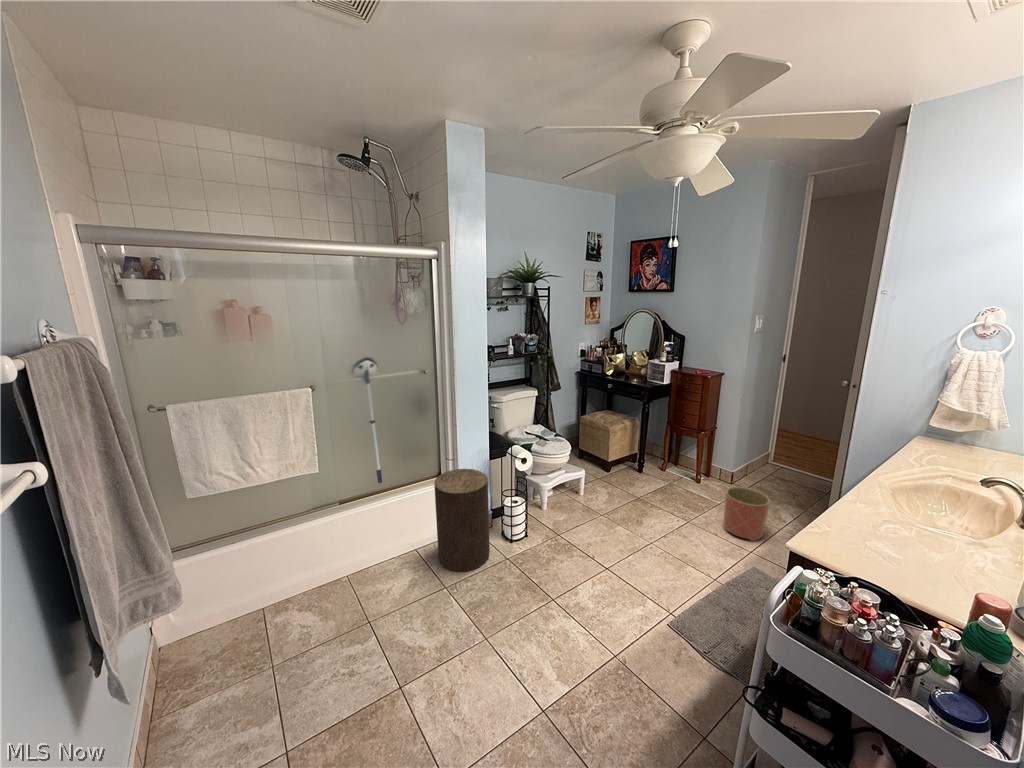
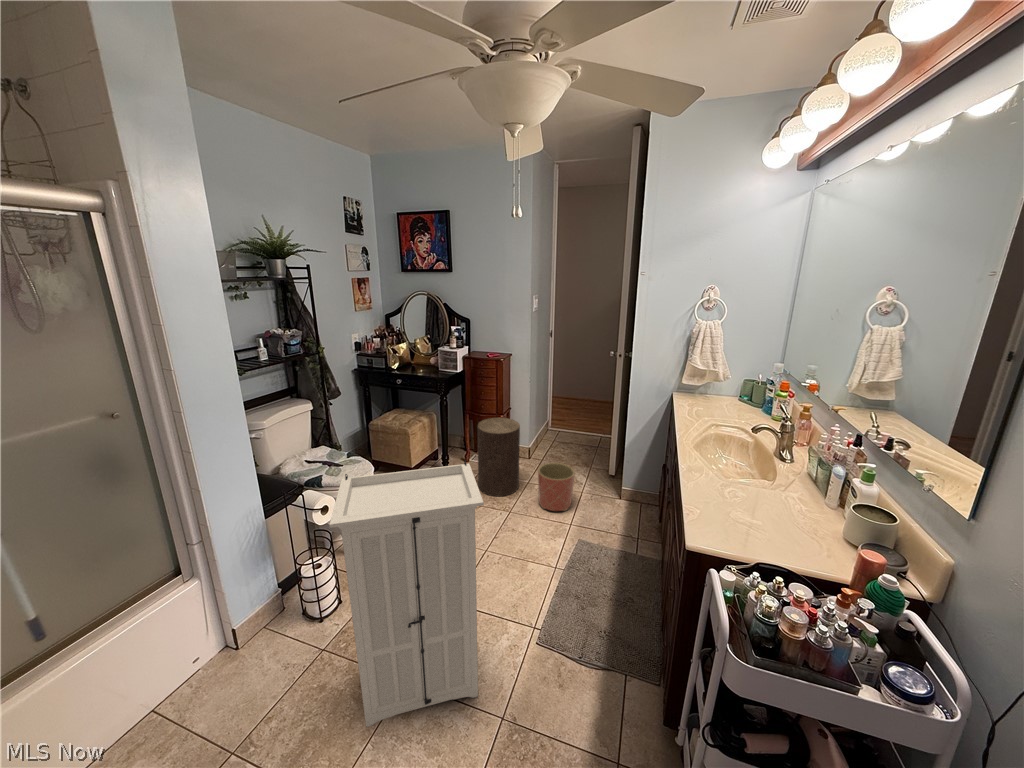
storage cabinet: none [511,429,621,634] -> present [329,460,484,727]
stool: present [434,469,490,572] -> present [477,418,520,496]

